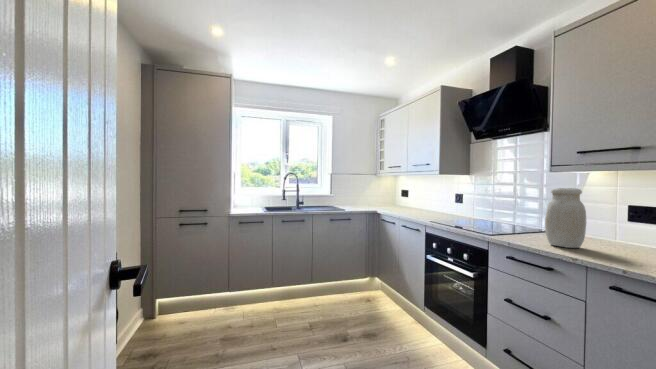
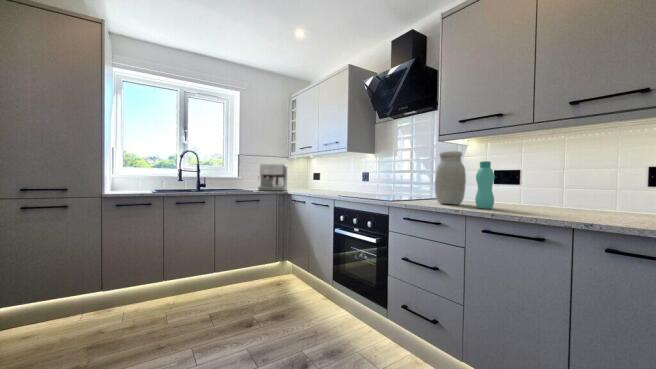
coffee maker: none [349,185,376,210] -> present [258,164,287,191]
bottle: none [600,206,627,261] -> present [475,161,495,209]

